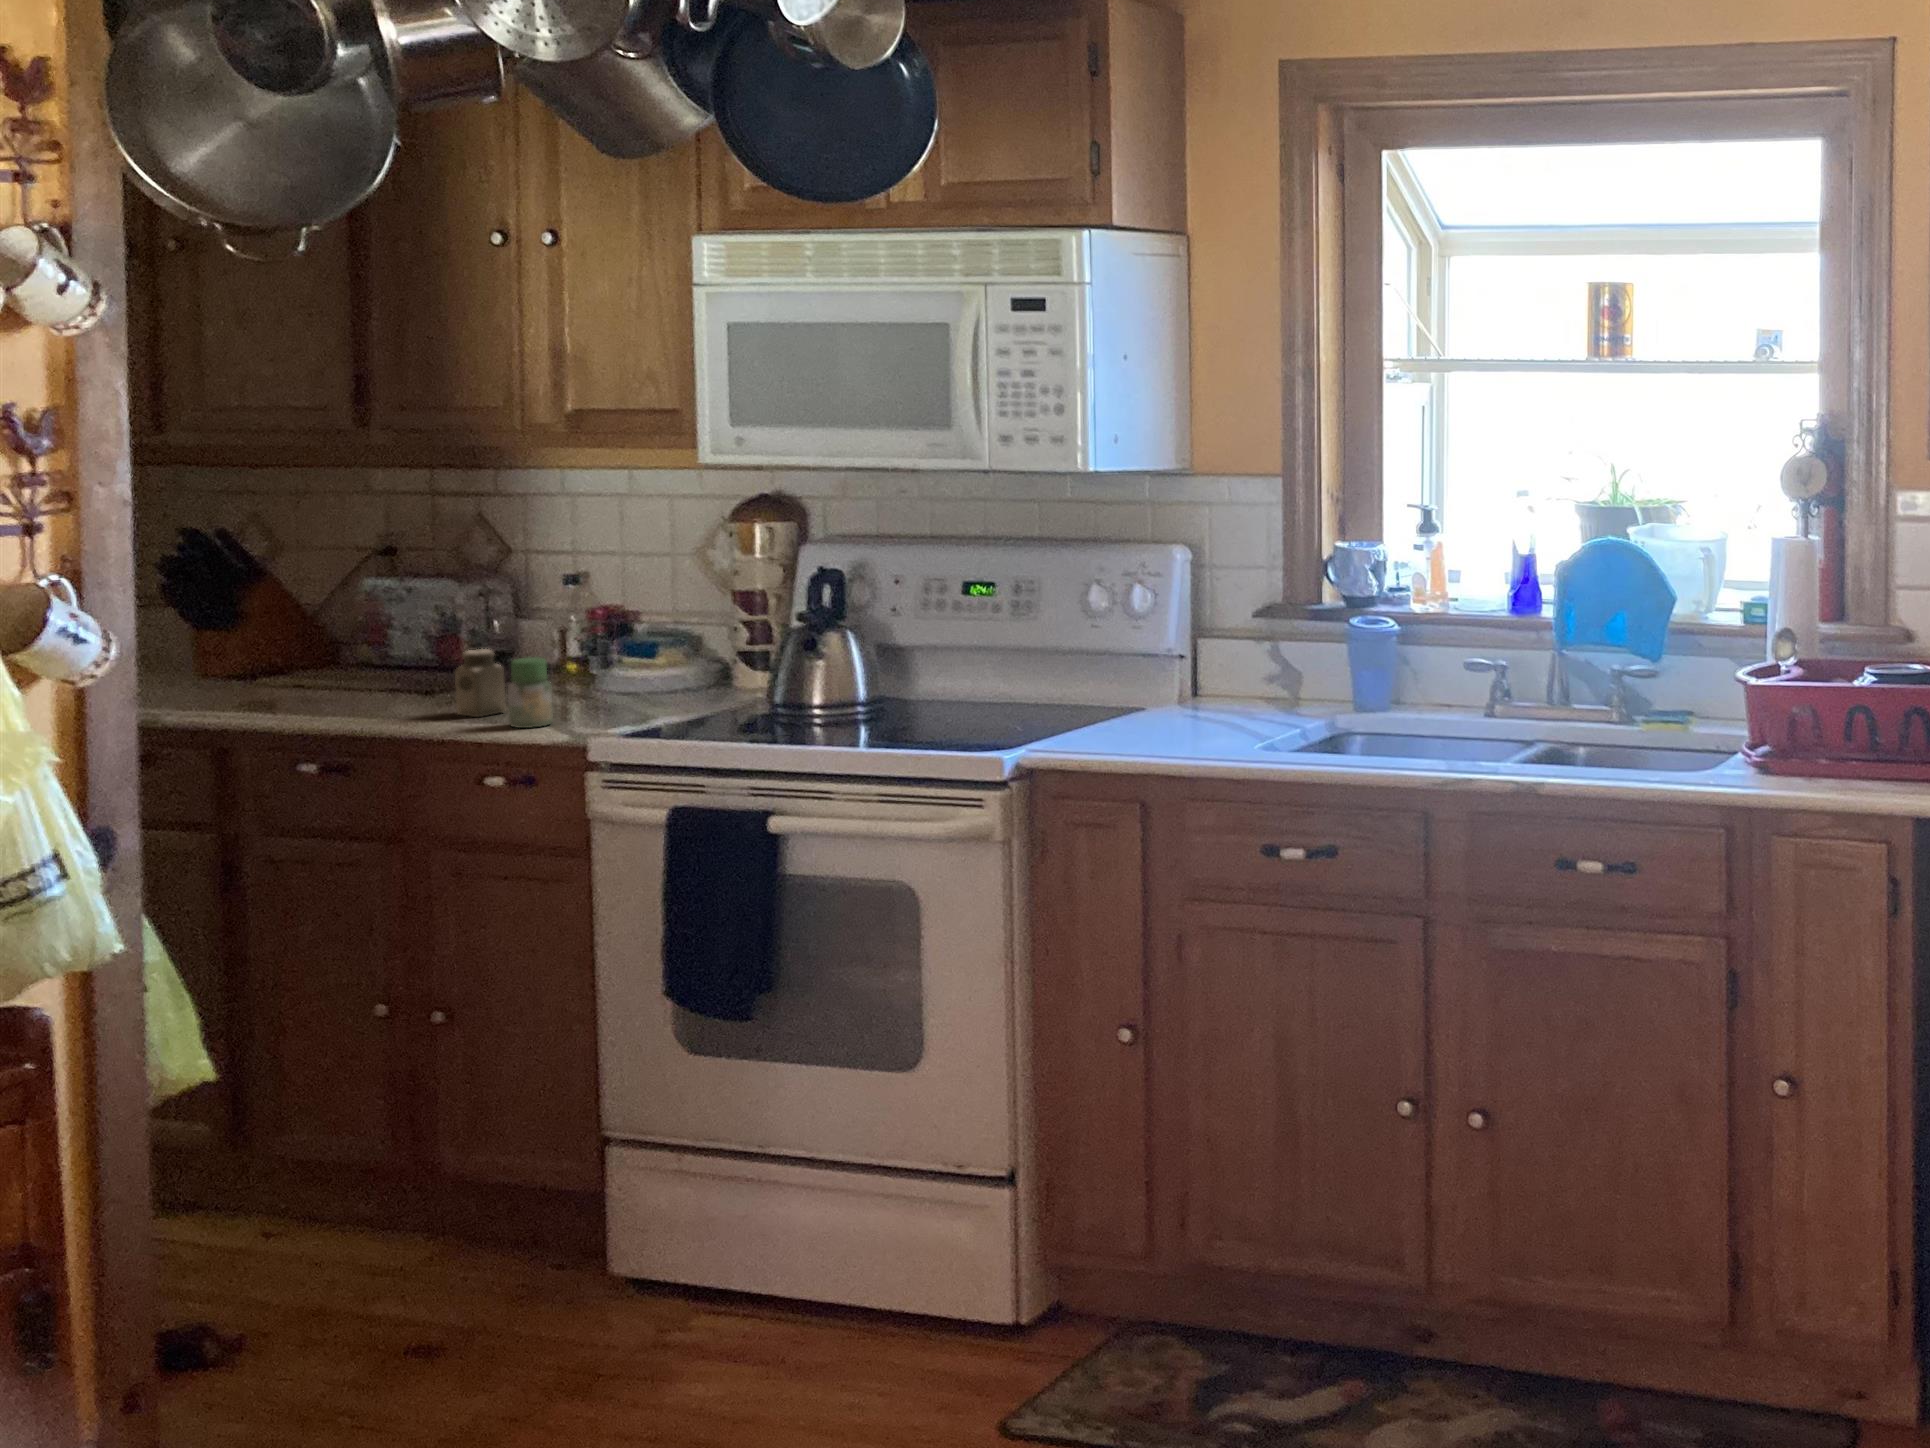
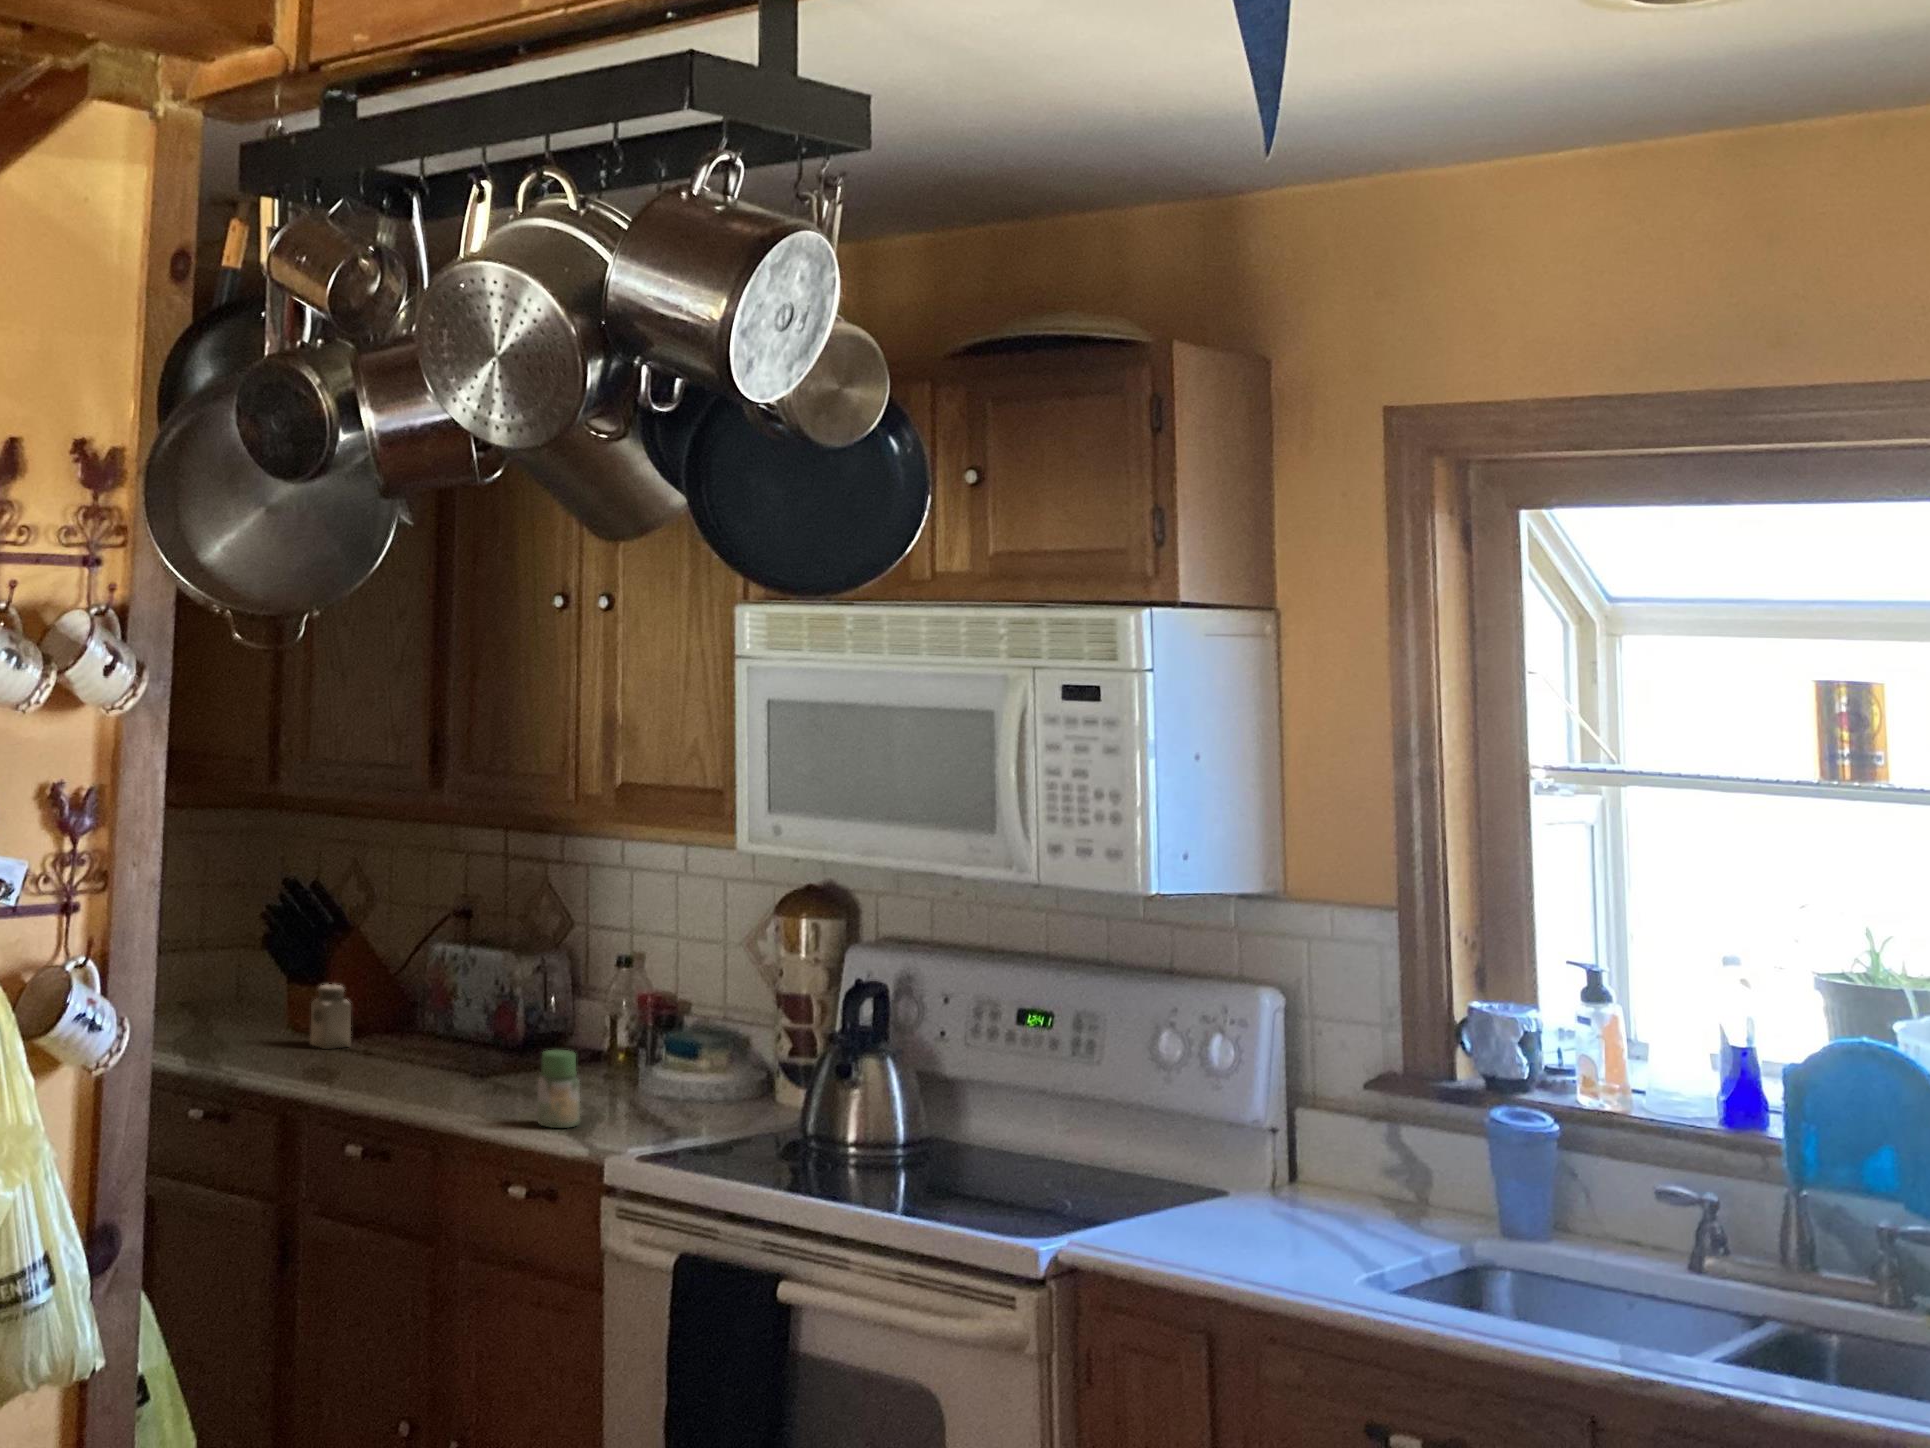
salt shaker: present [455,649,506,717] -> present [310,984,351,1049]

